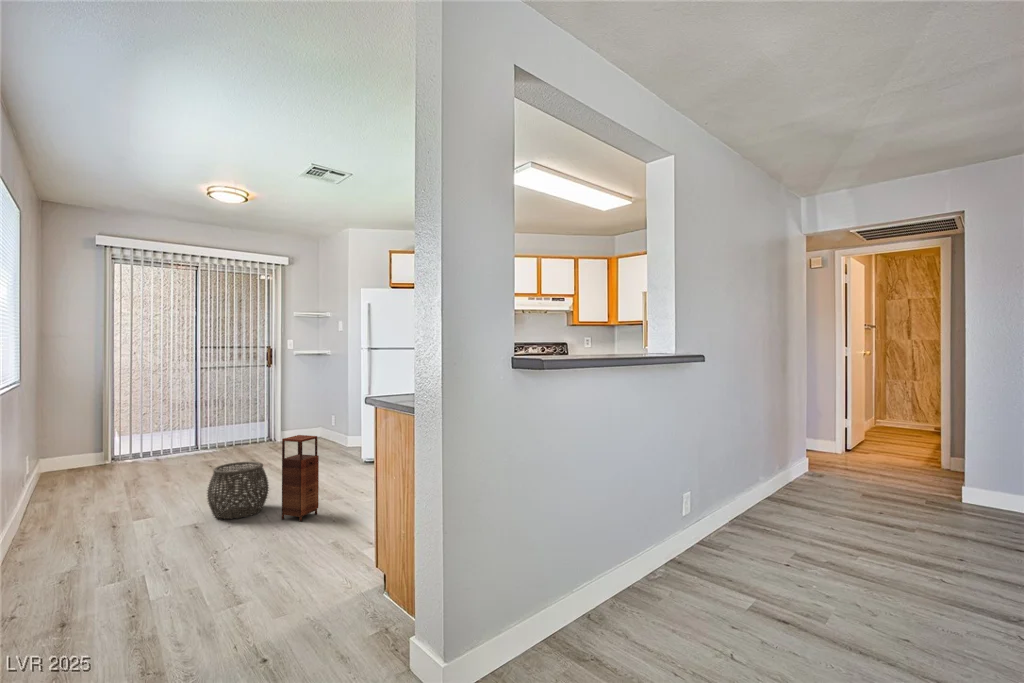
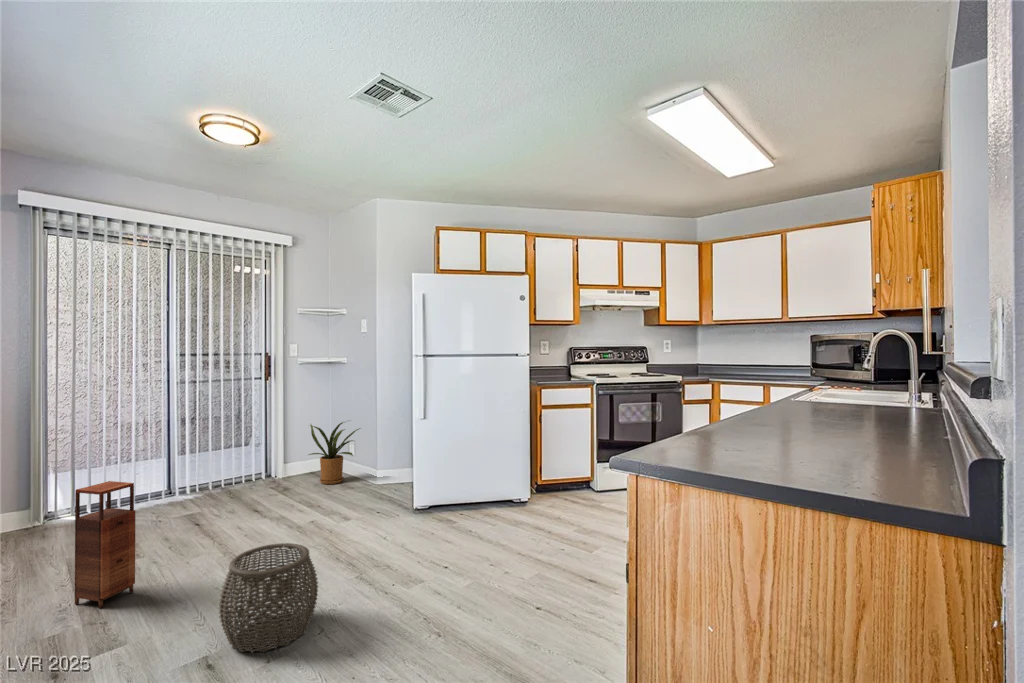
house plant: none [296,398,340,446] -> present [309,422,360,484]
storage cabinet: present [282,435,319,522] -> present [75,481,135,608]

